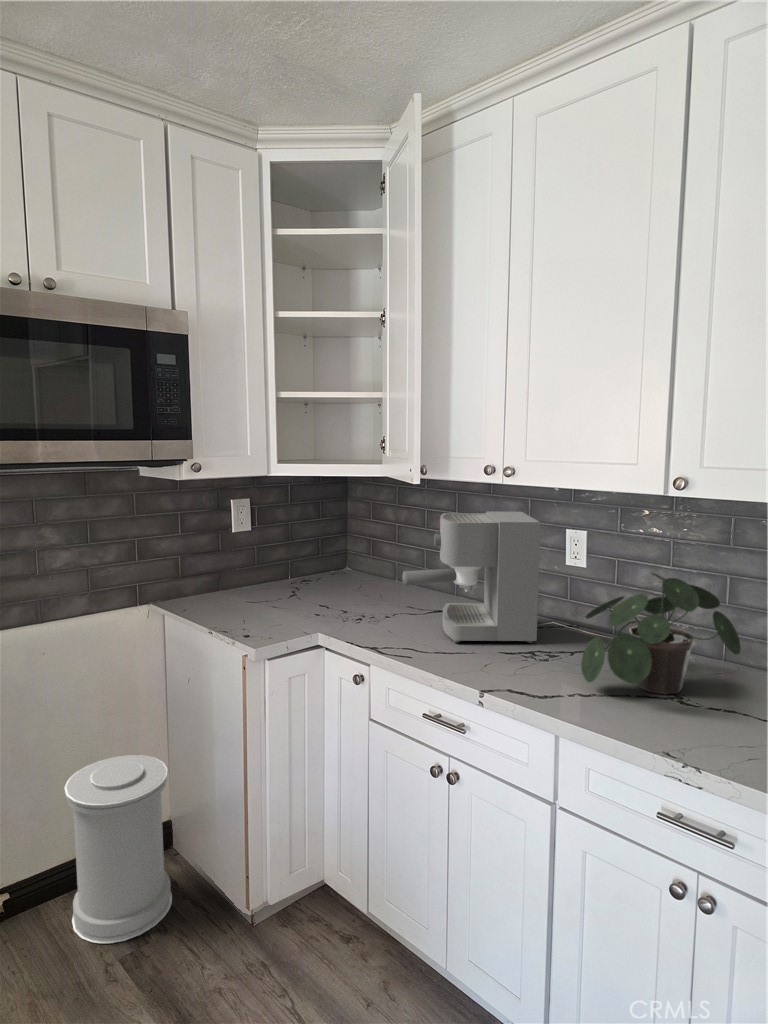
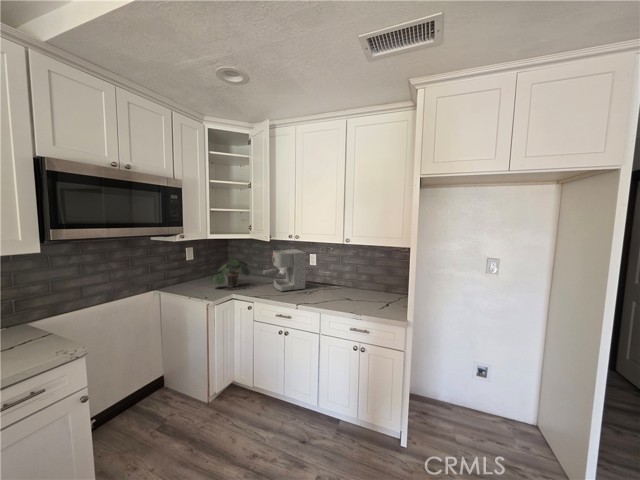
potted plant: present [581,573,740,694] -> present [212,258,249,287]
trash can: present [65,755,172,943] -> none [123,351,172,430]

